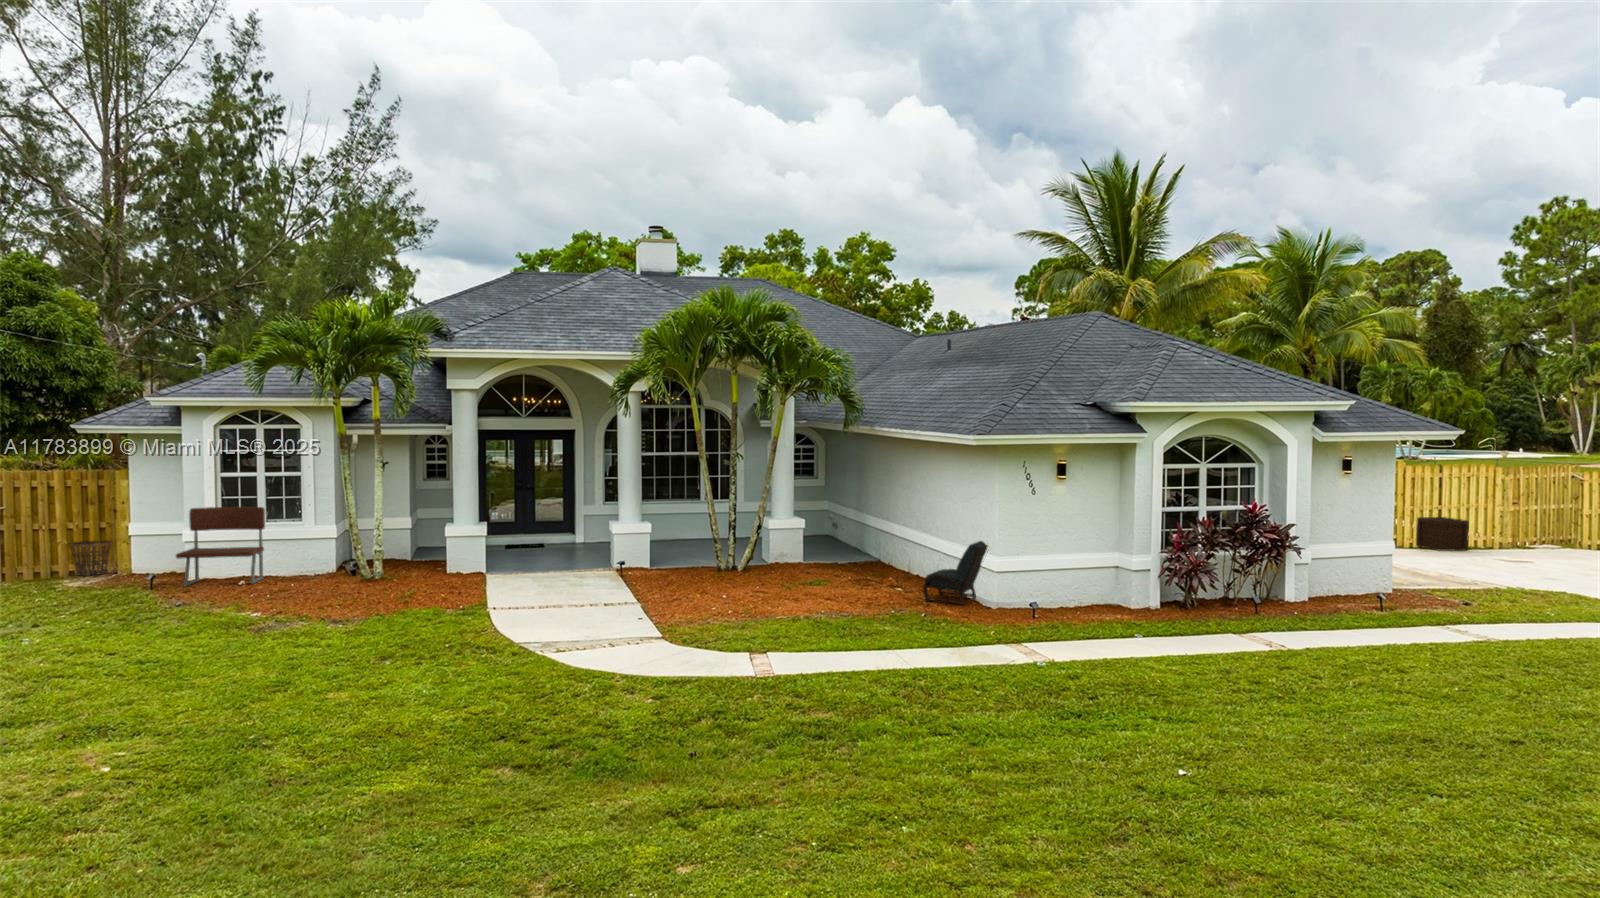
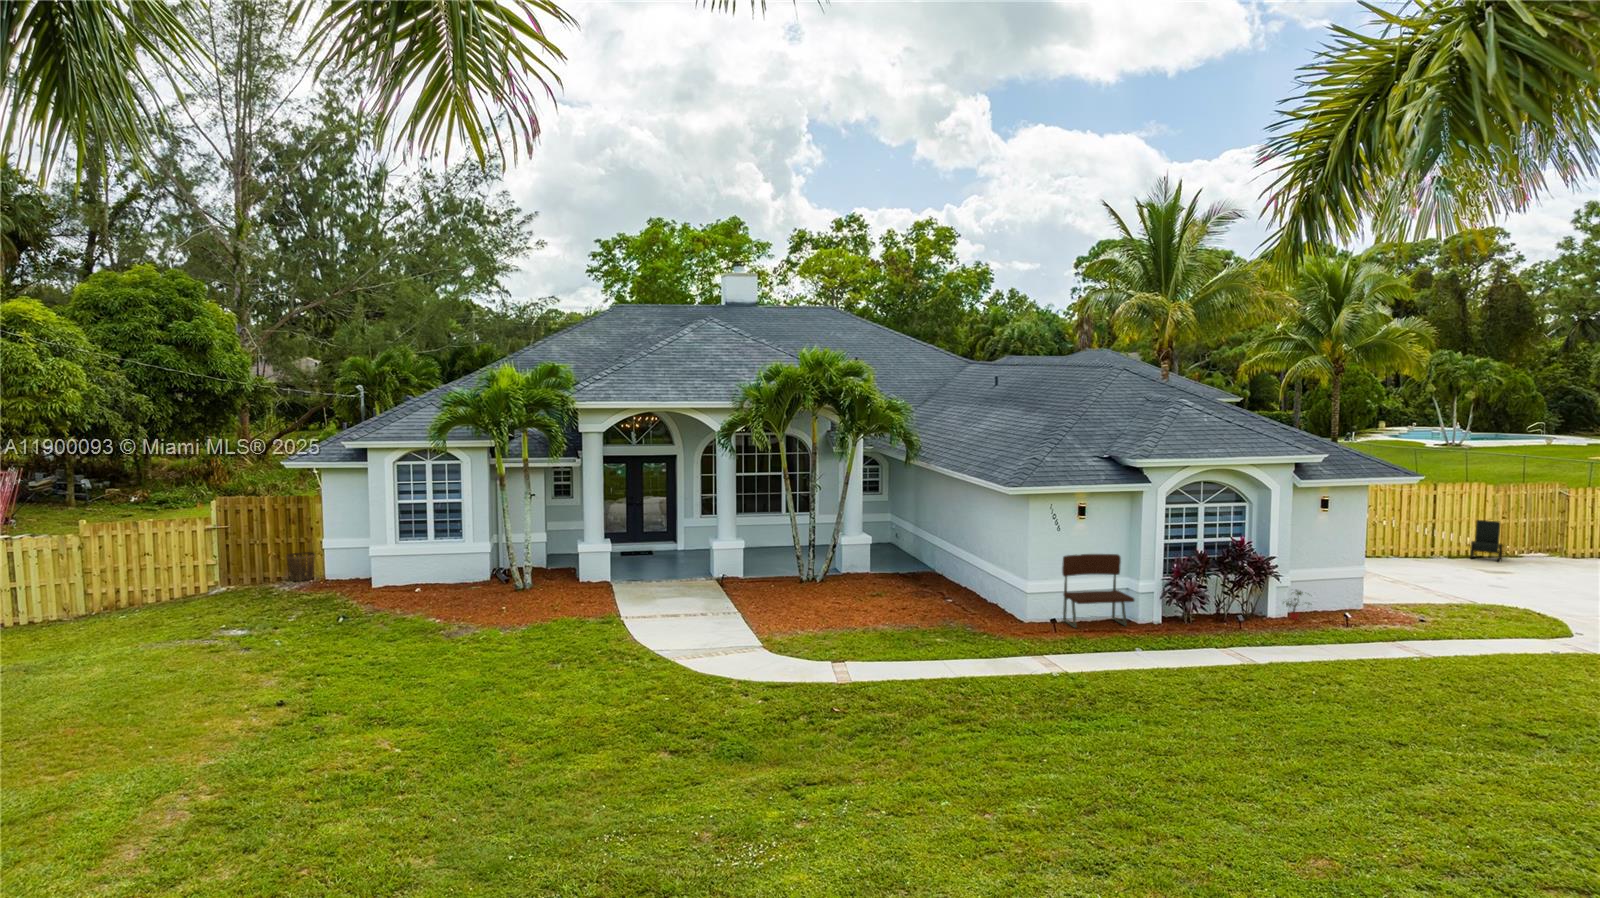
bench: present [176,507,265,586] -> present [1062,554,1134,628]
wooden crate: present [1416,517,1469,551] -> none [1410,530,1458,562]
lounge chair: present [923,541,988,605] -> present [1470,520,1502,562]
potted plant: none [1301,567,1337,604] -> present [1286,590,1303,620]

